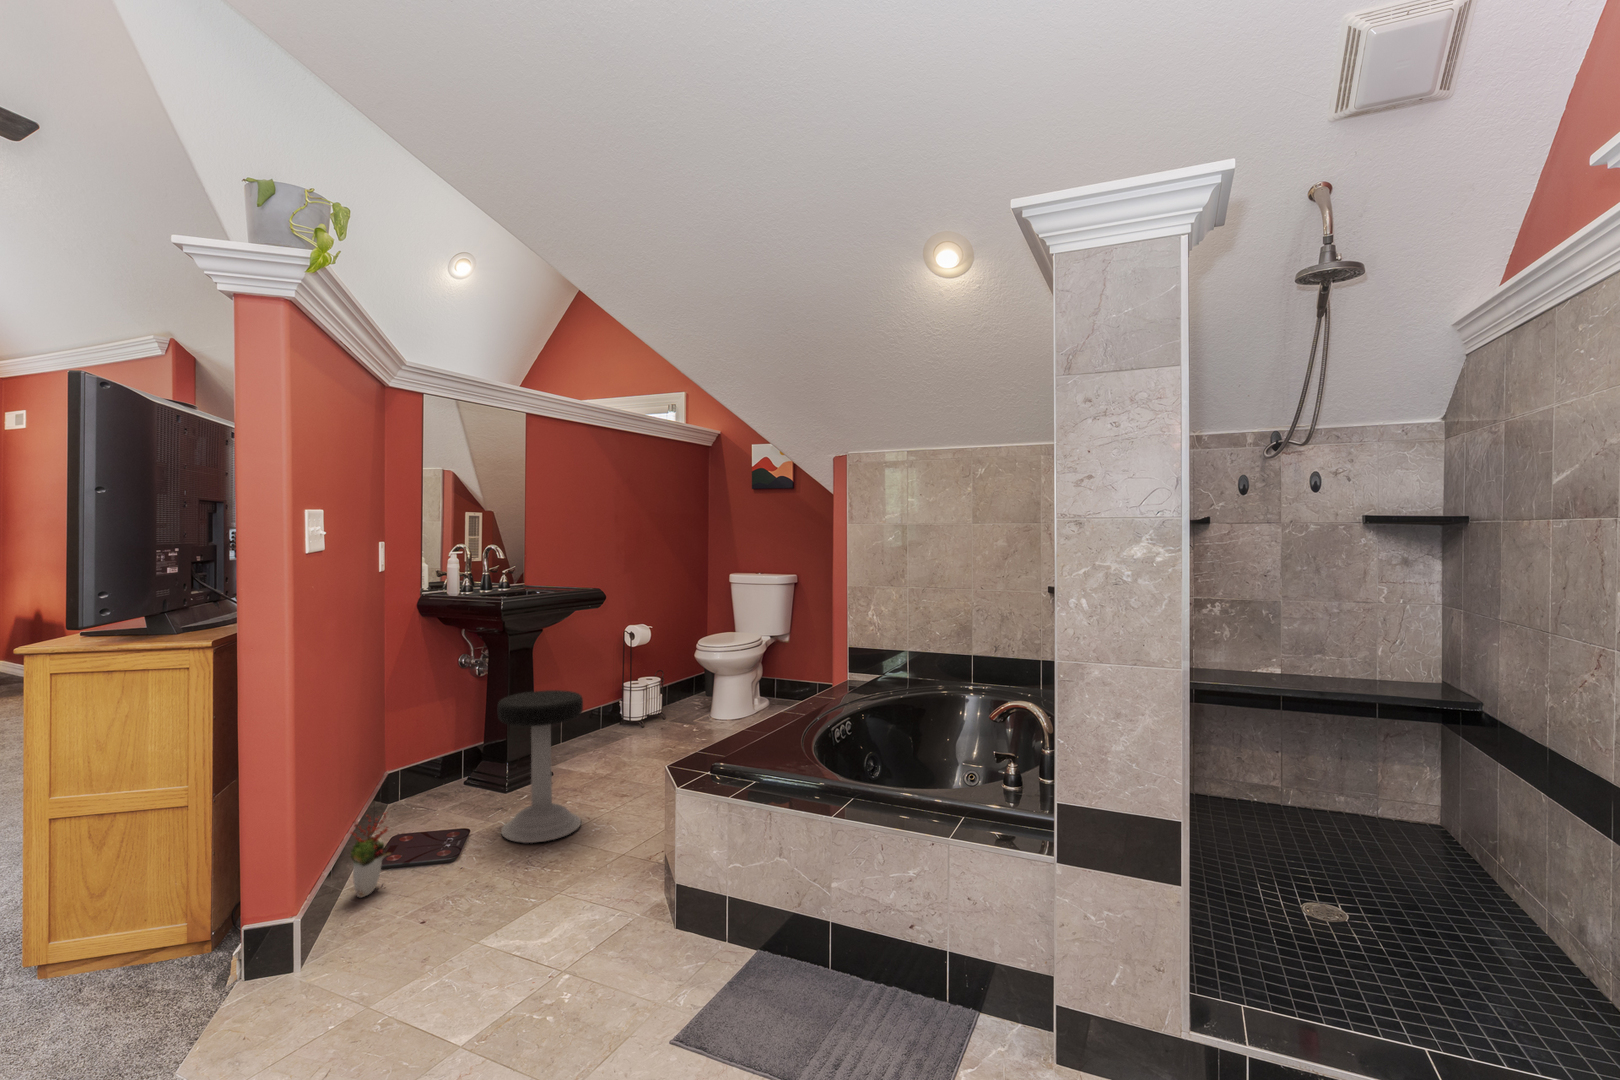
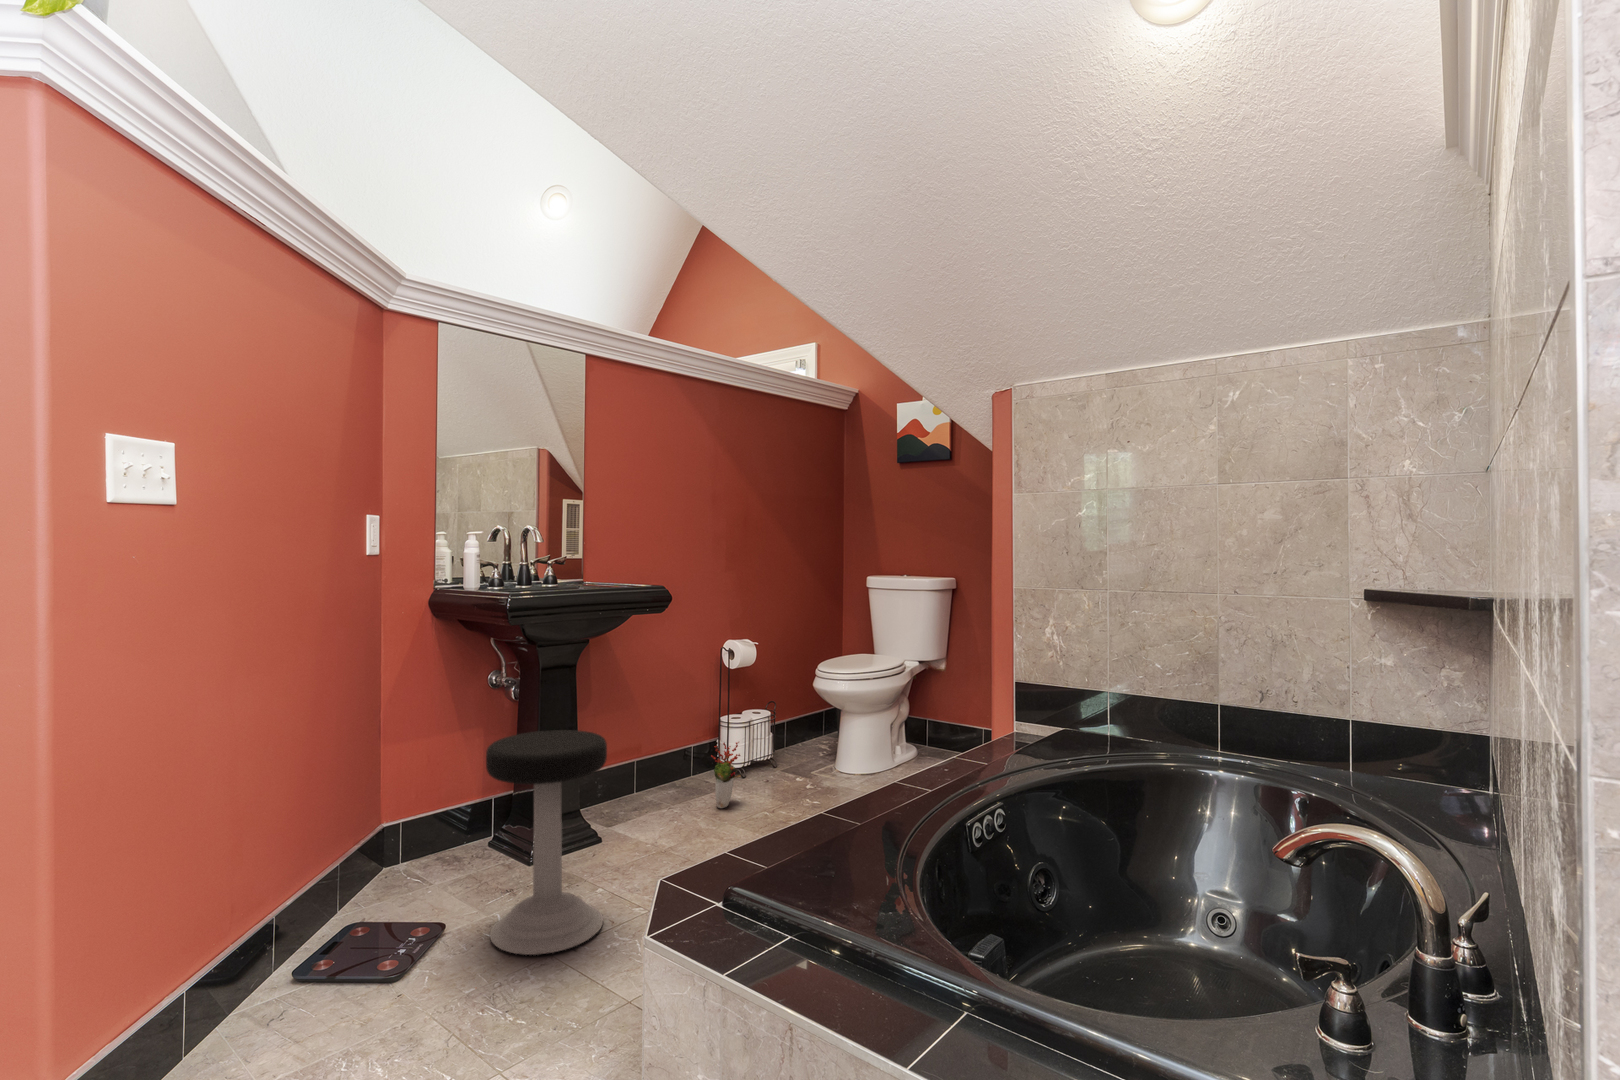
decorative plant: present [350,812,391,898] -> present [711,742,741,808]

